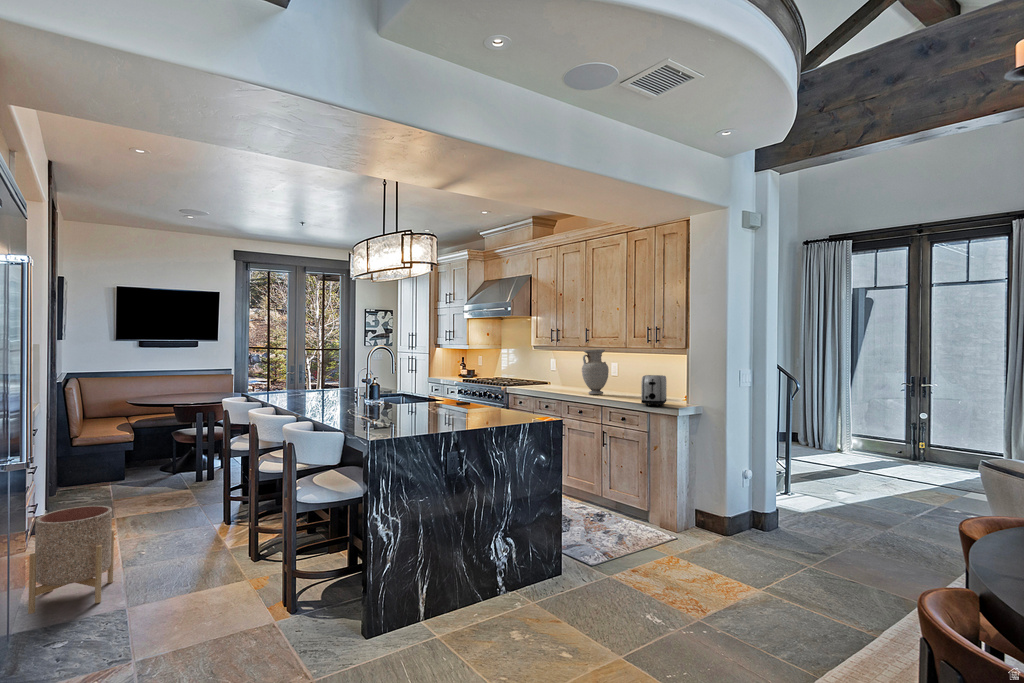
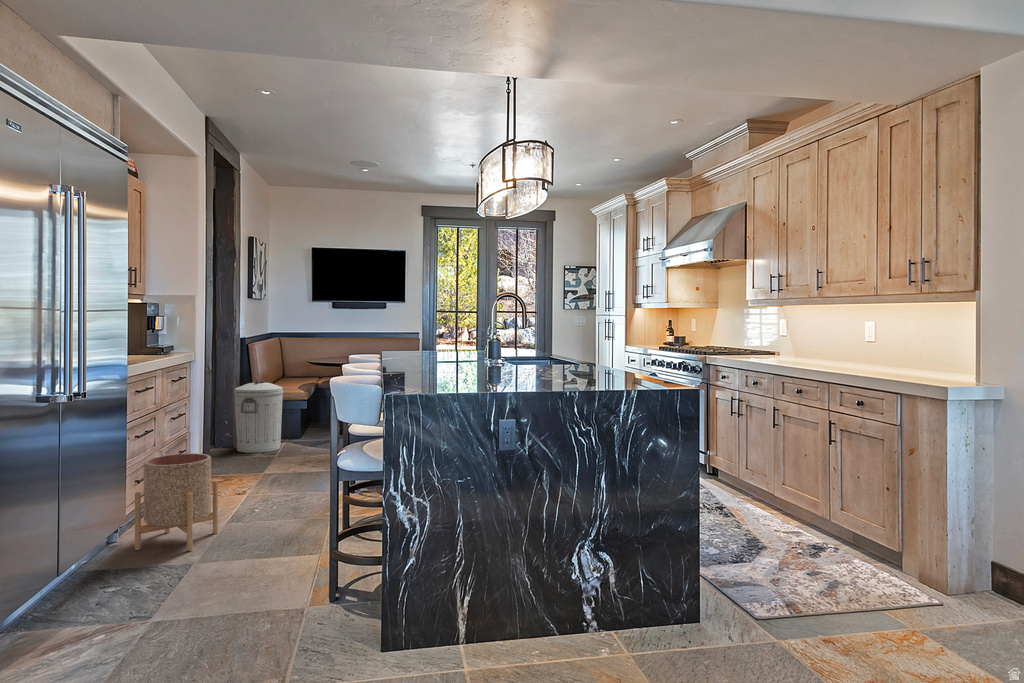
vase: present [582,350,609,395] -> none [808,298,853,366]
toaster: present [641,375,667,407] -> none [885,333,941,383]
trash can: none [43,423,104,500] -> present [234,380,283,453]

